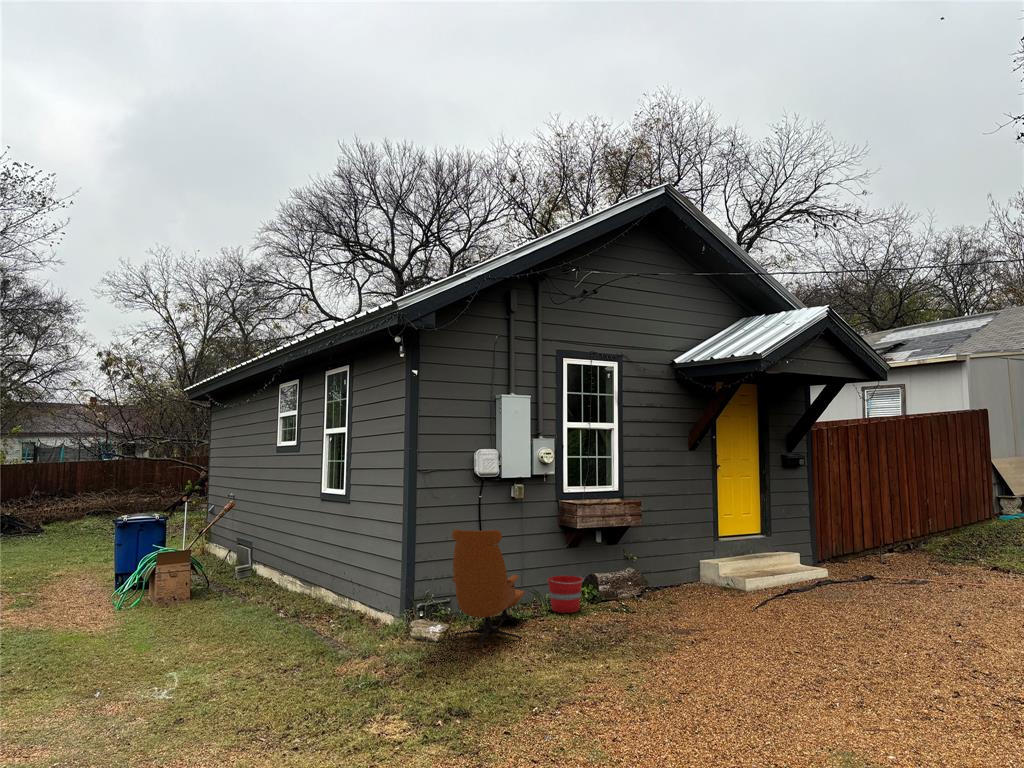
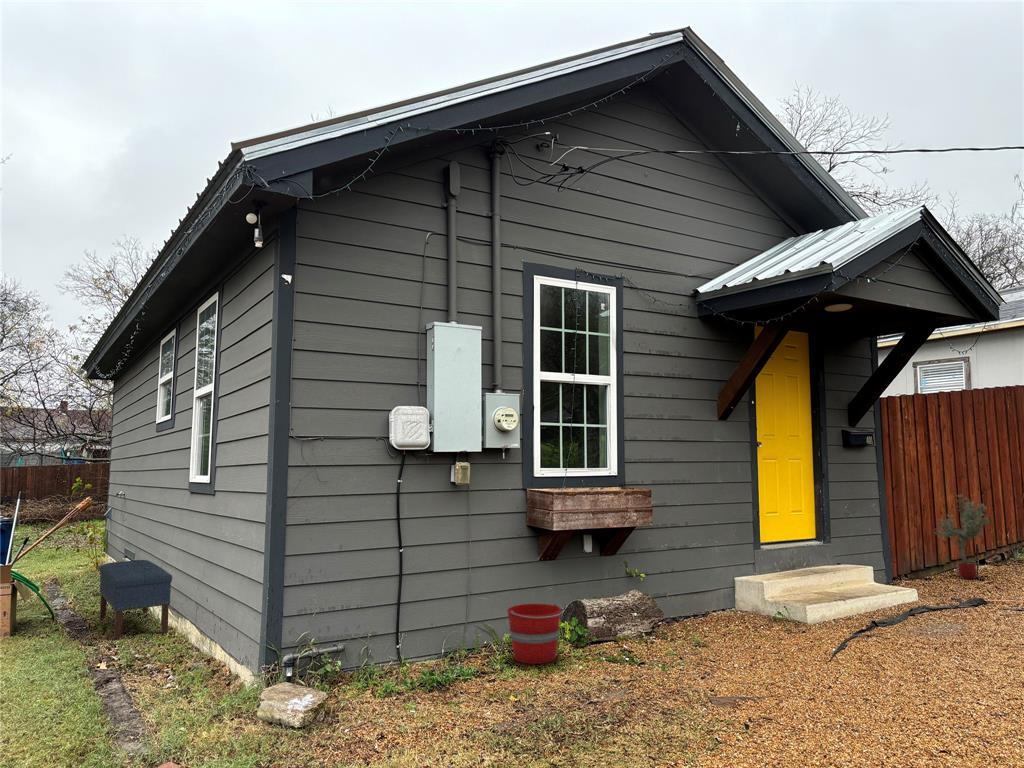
potted tree: none [849,500,892,563] -> present [934,494,990,579]
lounge chair: present [452,529,527,648] -> none [324,530,468,741]
bench: none [245,547,306,603] -> present [99,560,172,640]

